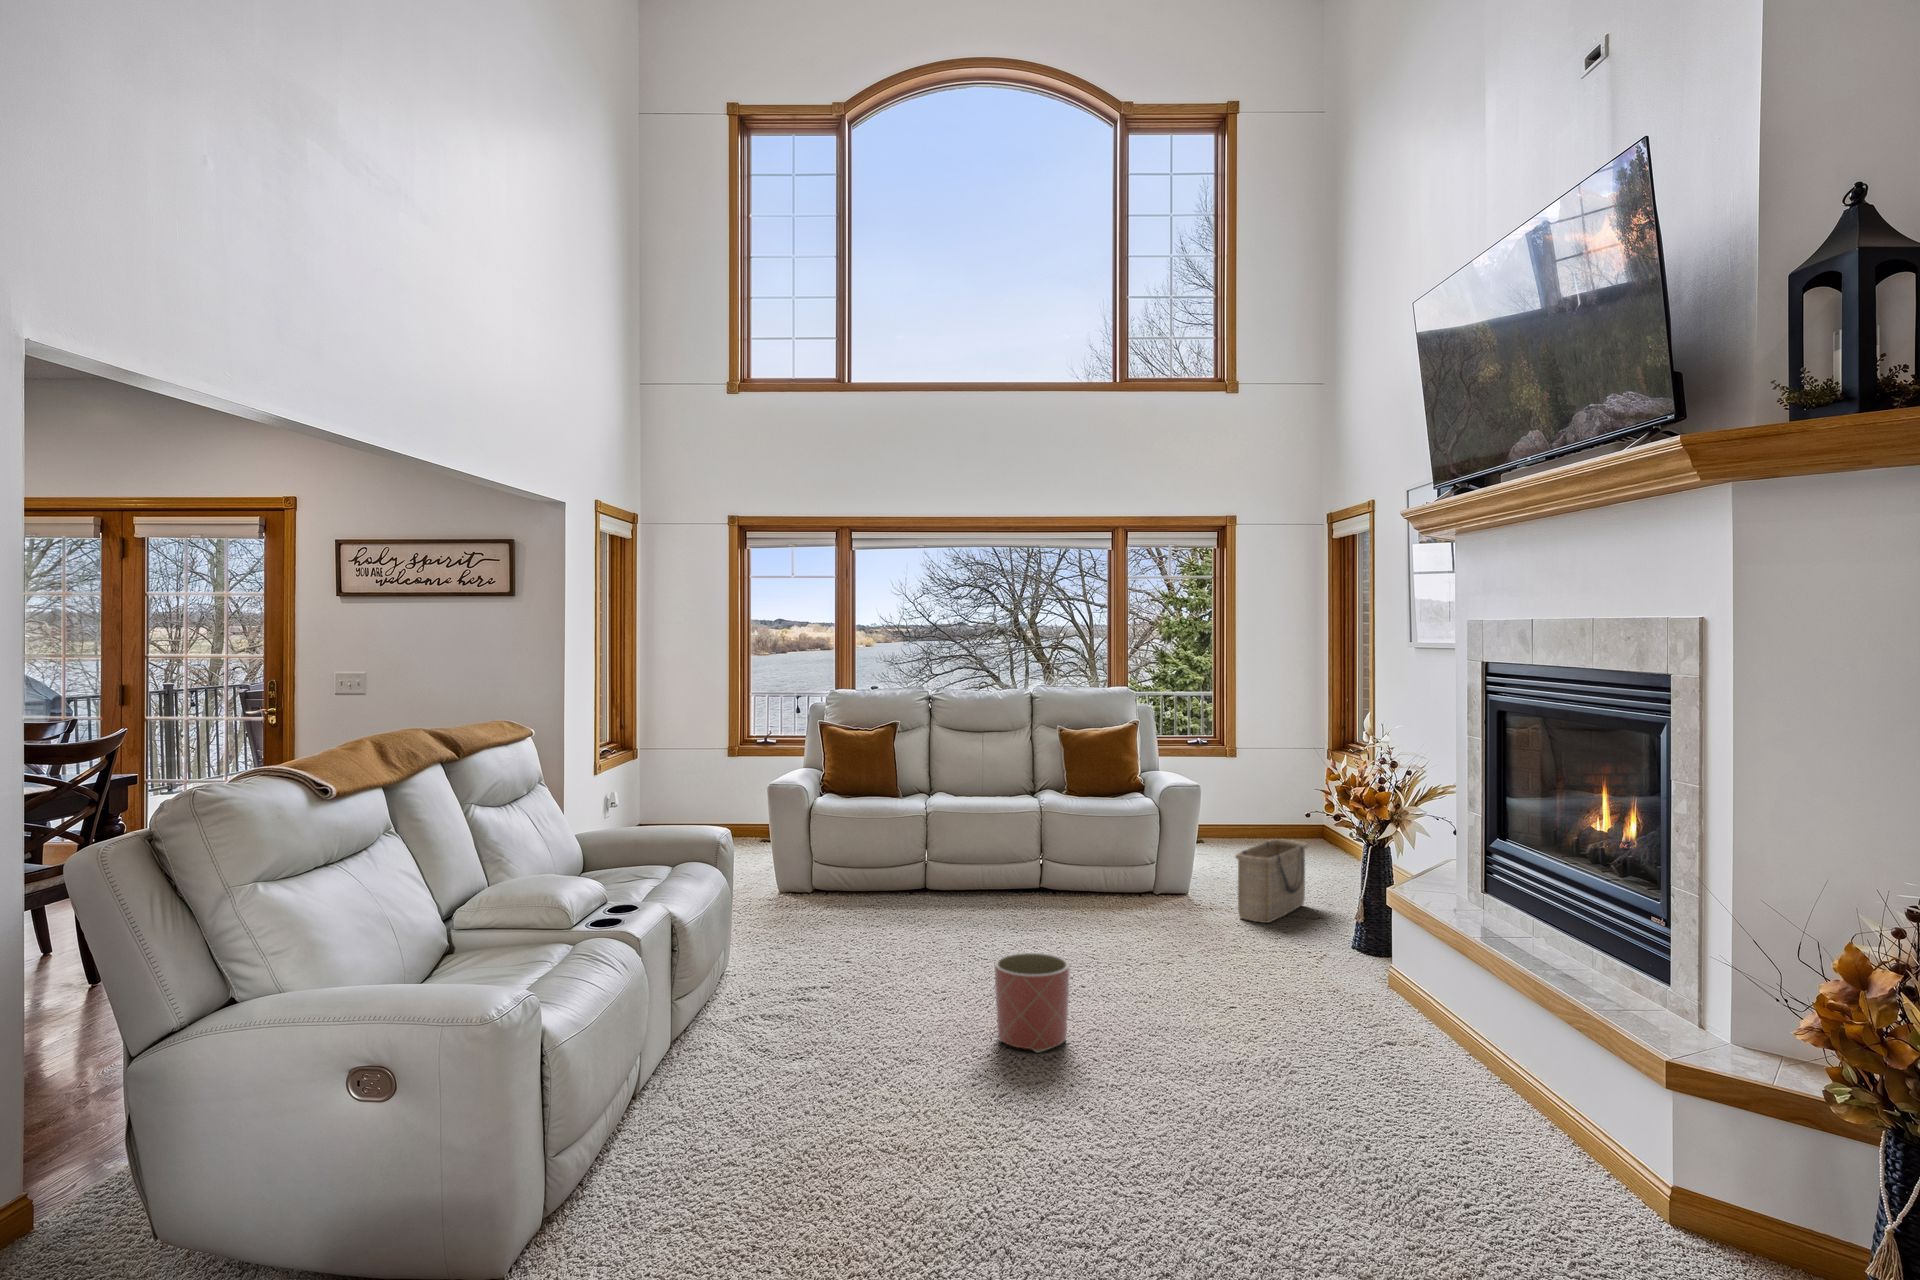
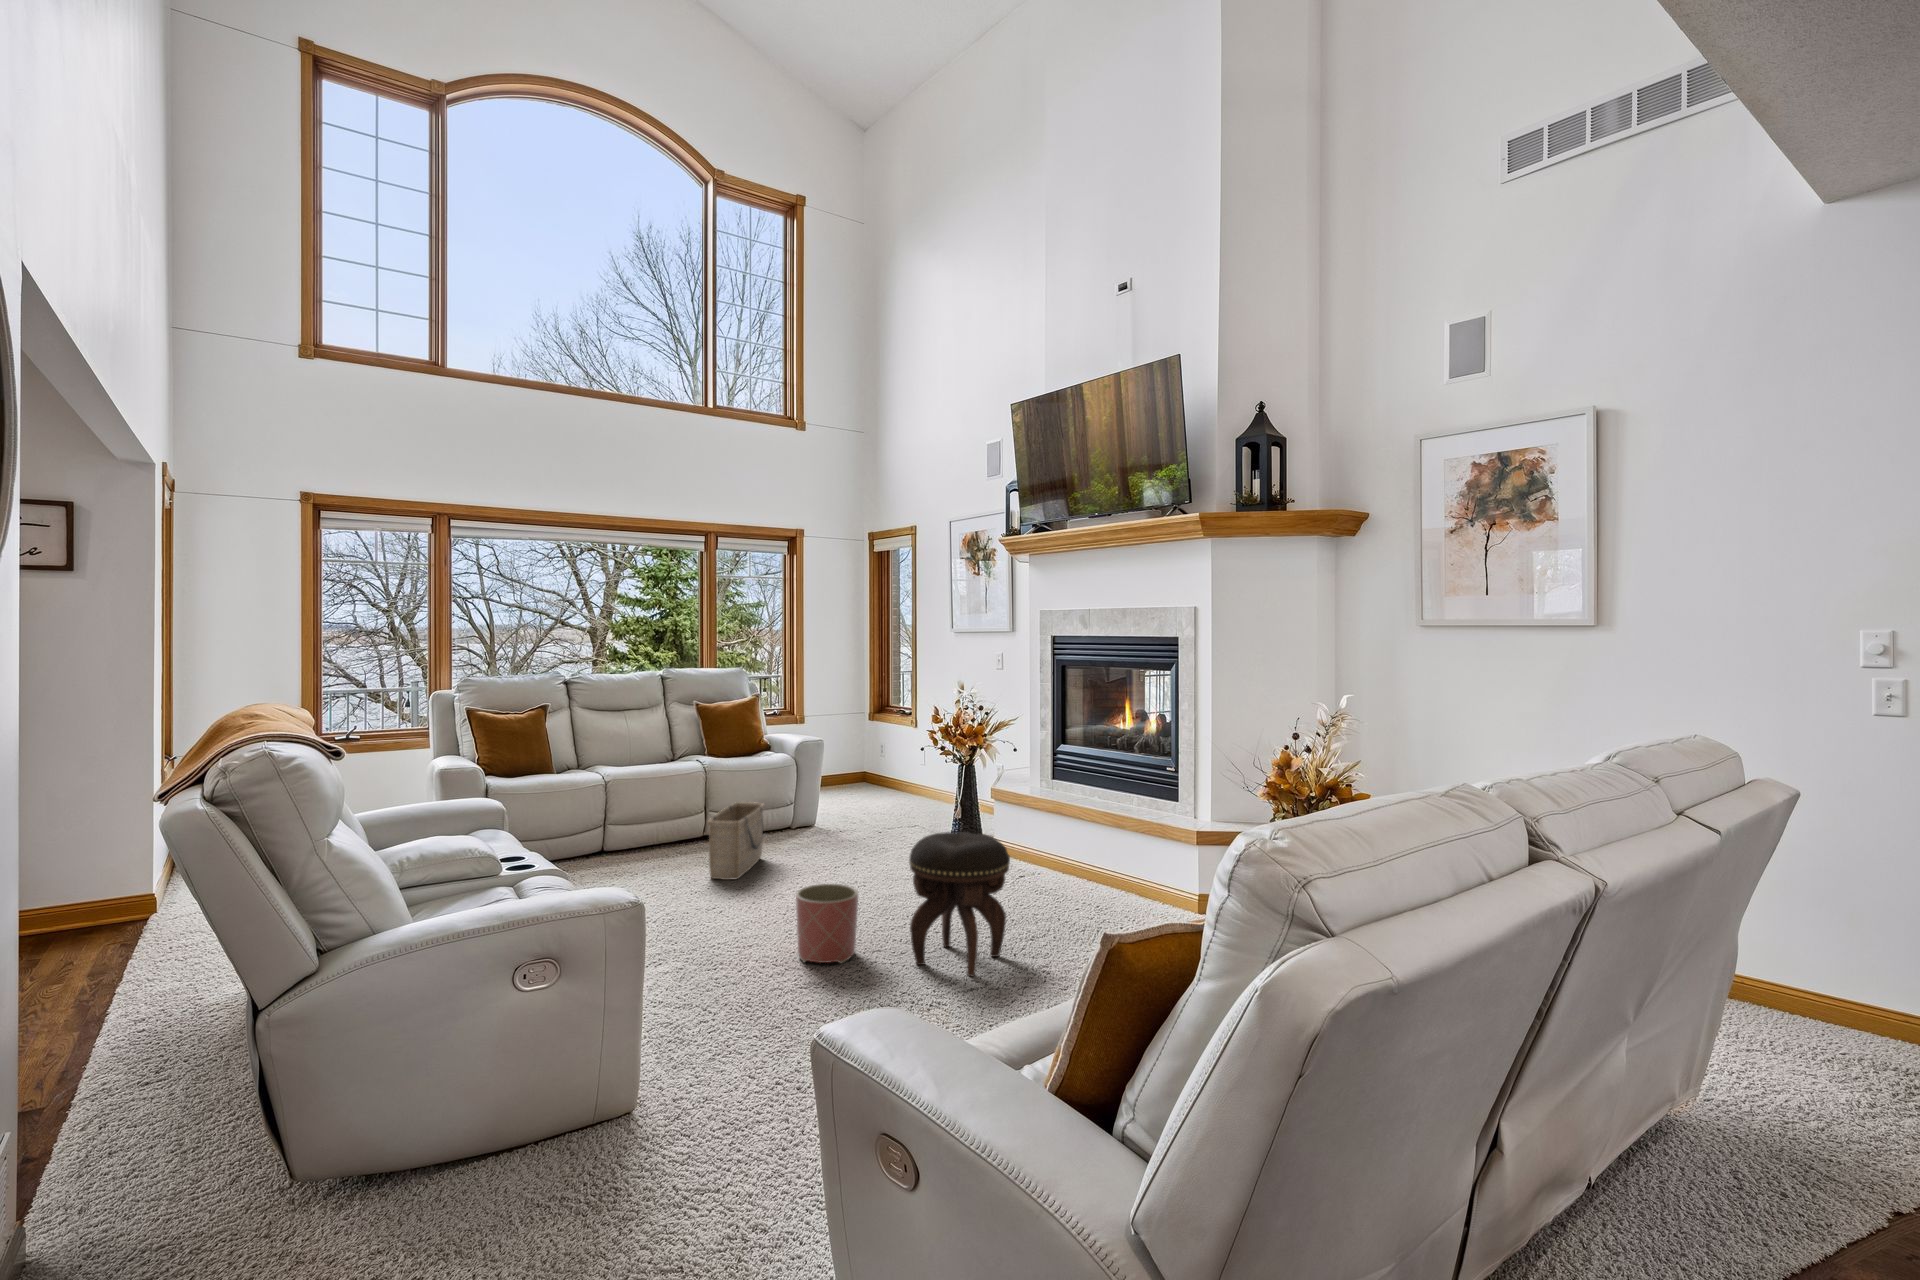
basket: present [1236,839,1307,923] -> present [708,802,765,880]
footstool: none [1111,909,1247,1104] -> present [909,832,1010,976]

